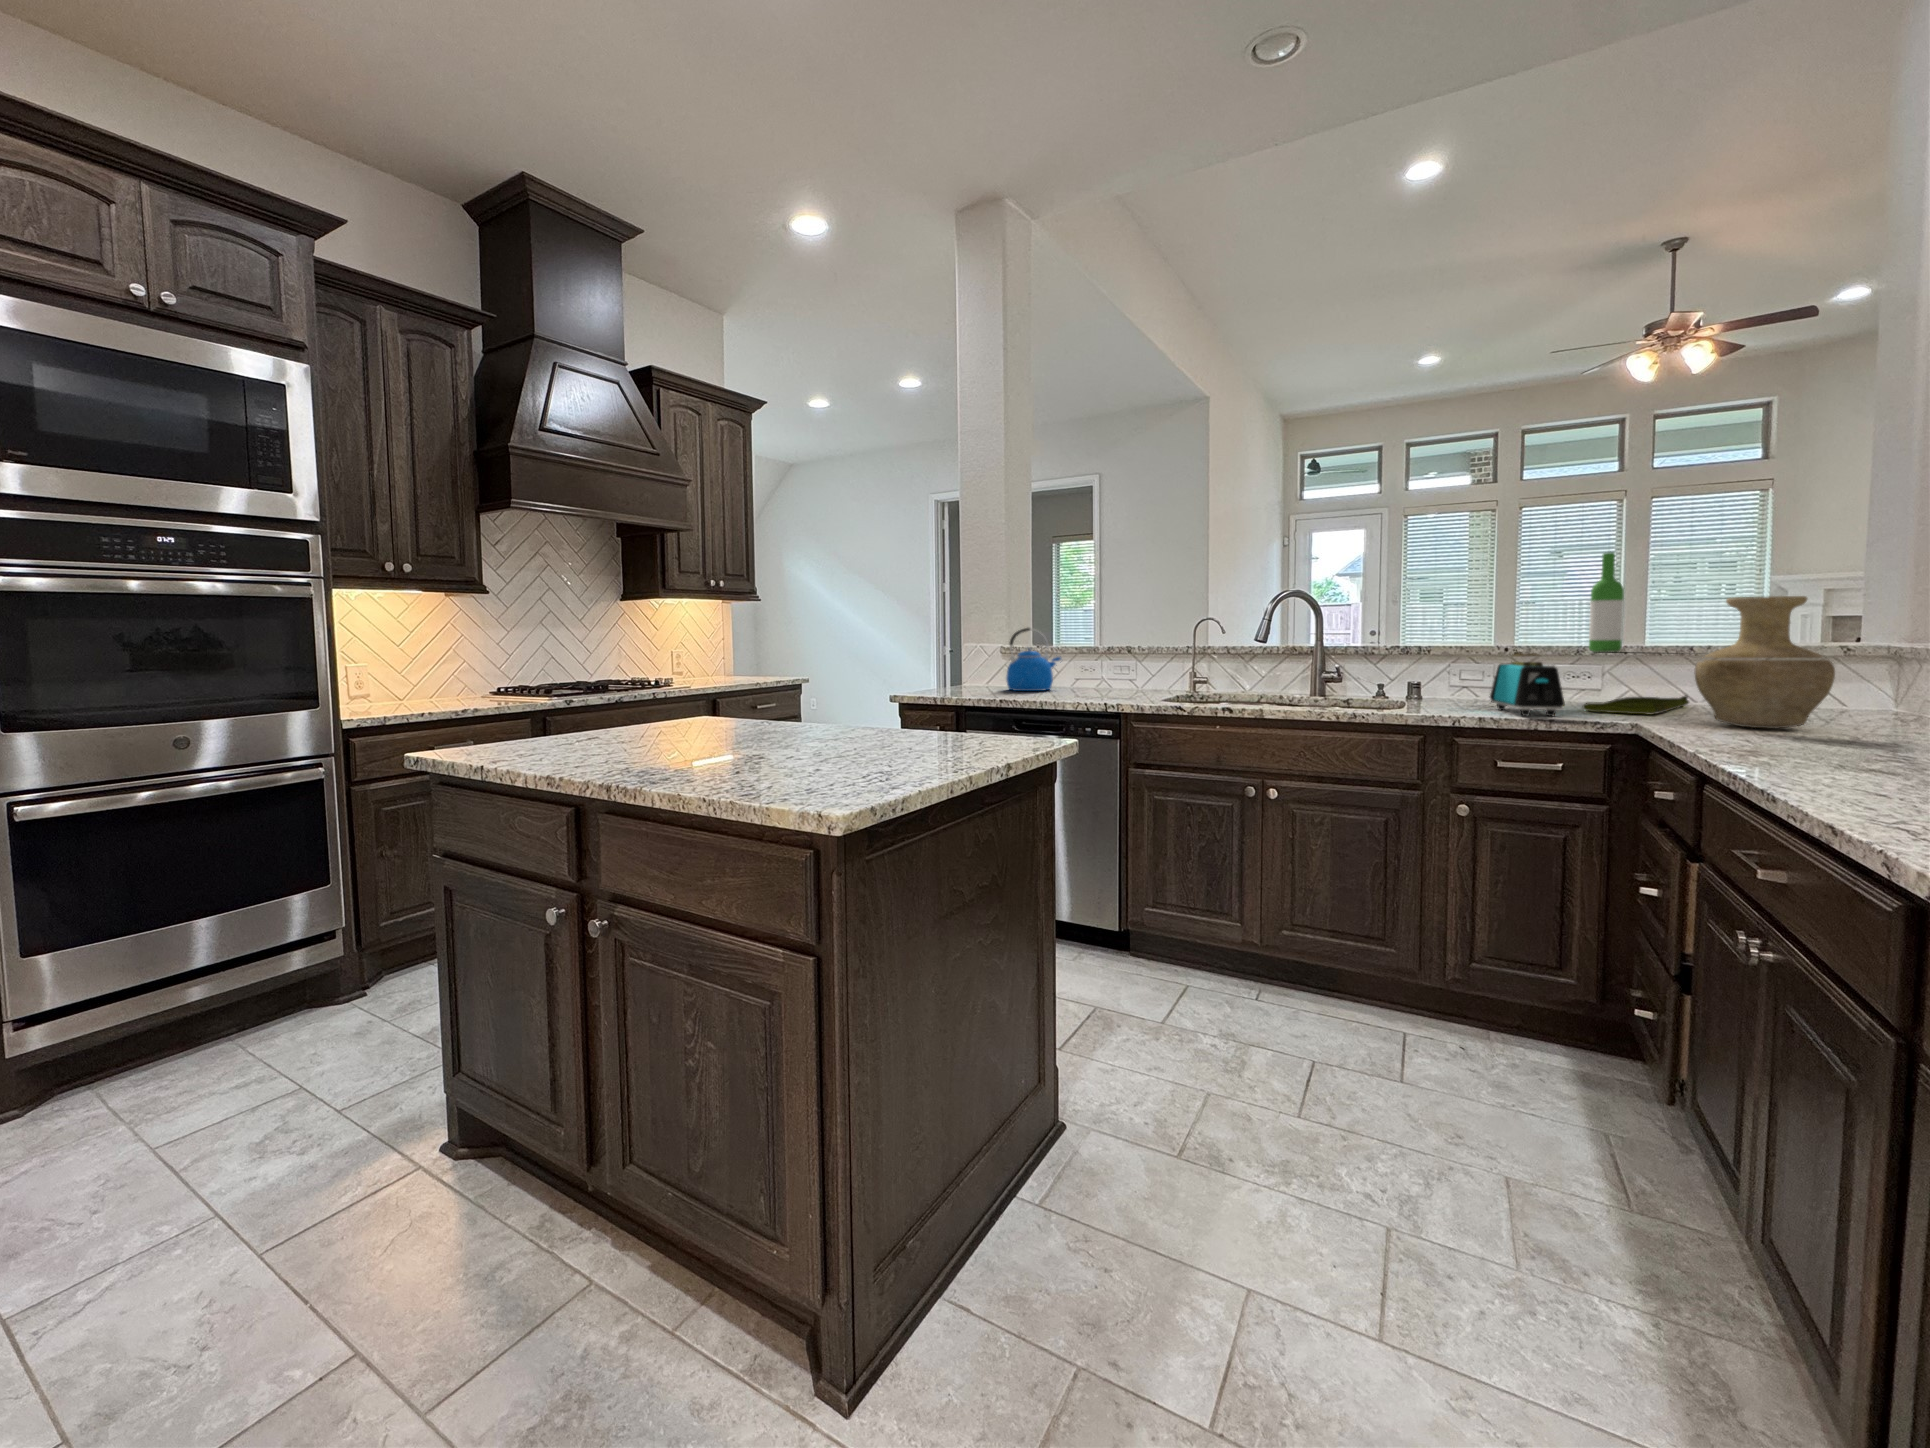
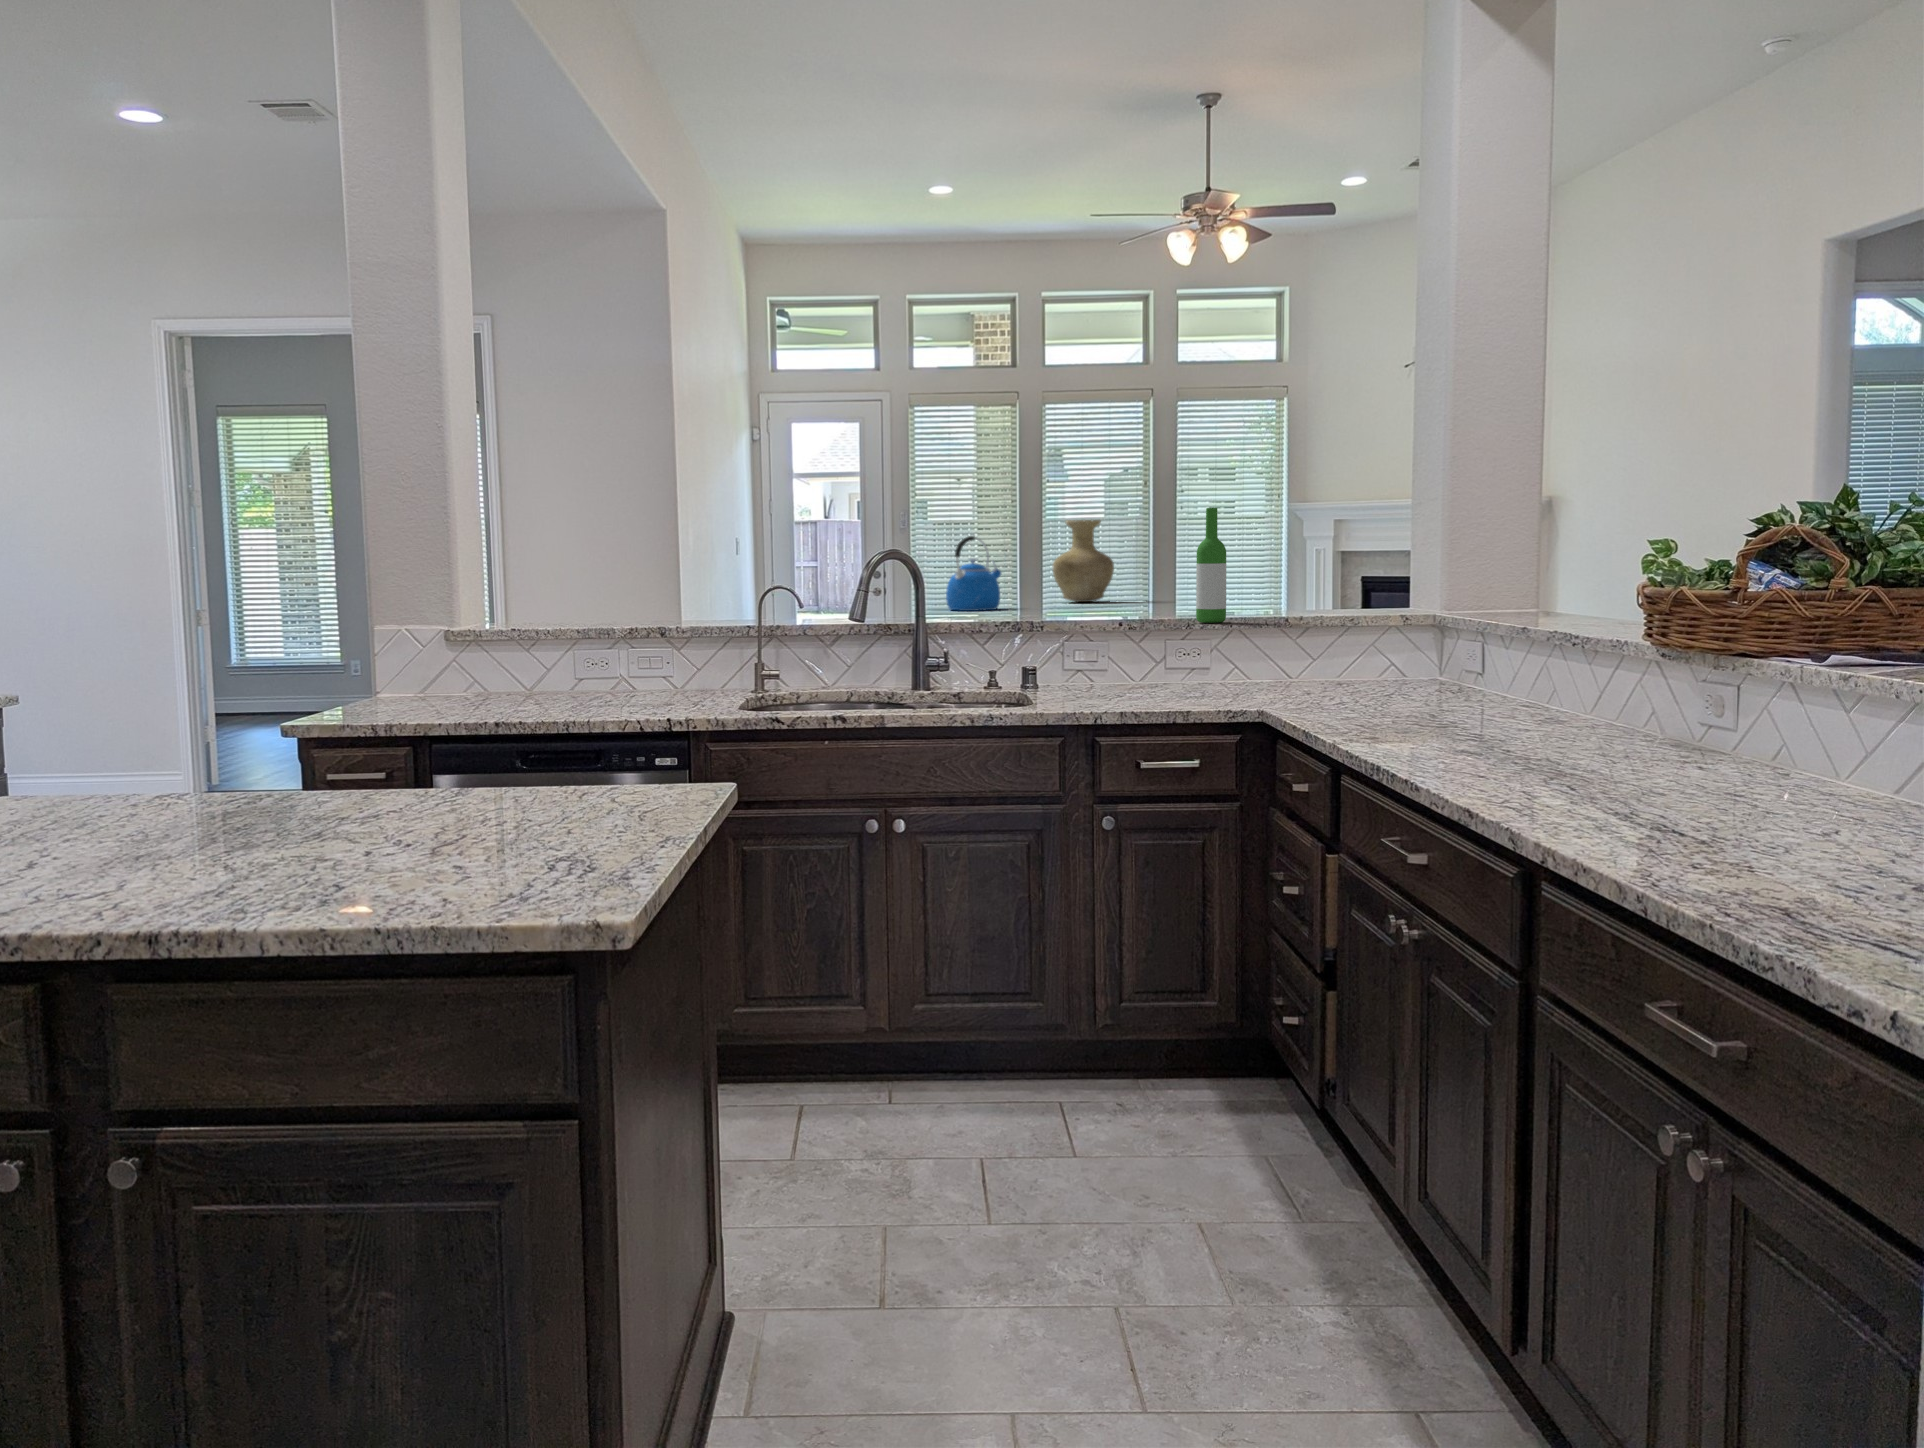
vase: present [1695,596,1835,728] -> present [1053,520,1114,602]
kettle: present [1006,628,1061,691] -> present [946,536,1001,611]
toaster: present [1490,653,1565,716] -> none [1120,632,1198,706]
dish towel: present [1583,695,1689,715] -> none [1206,670,1287,697]

